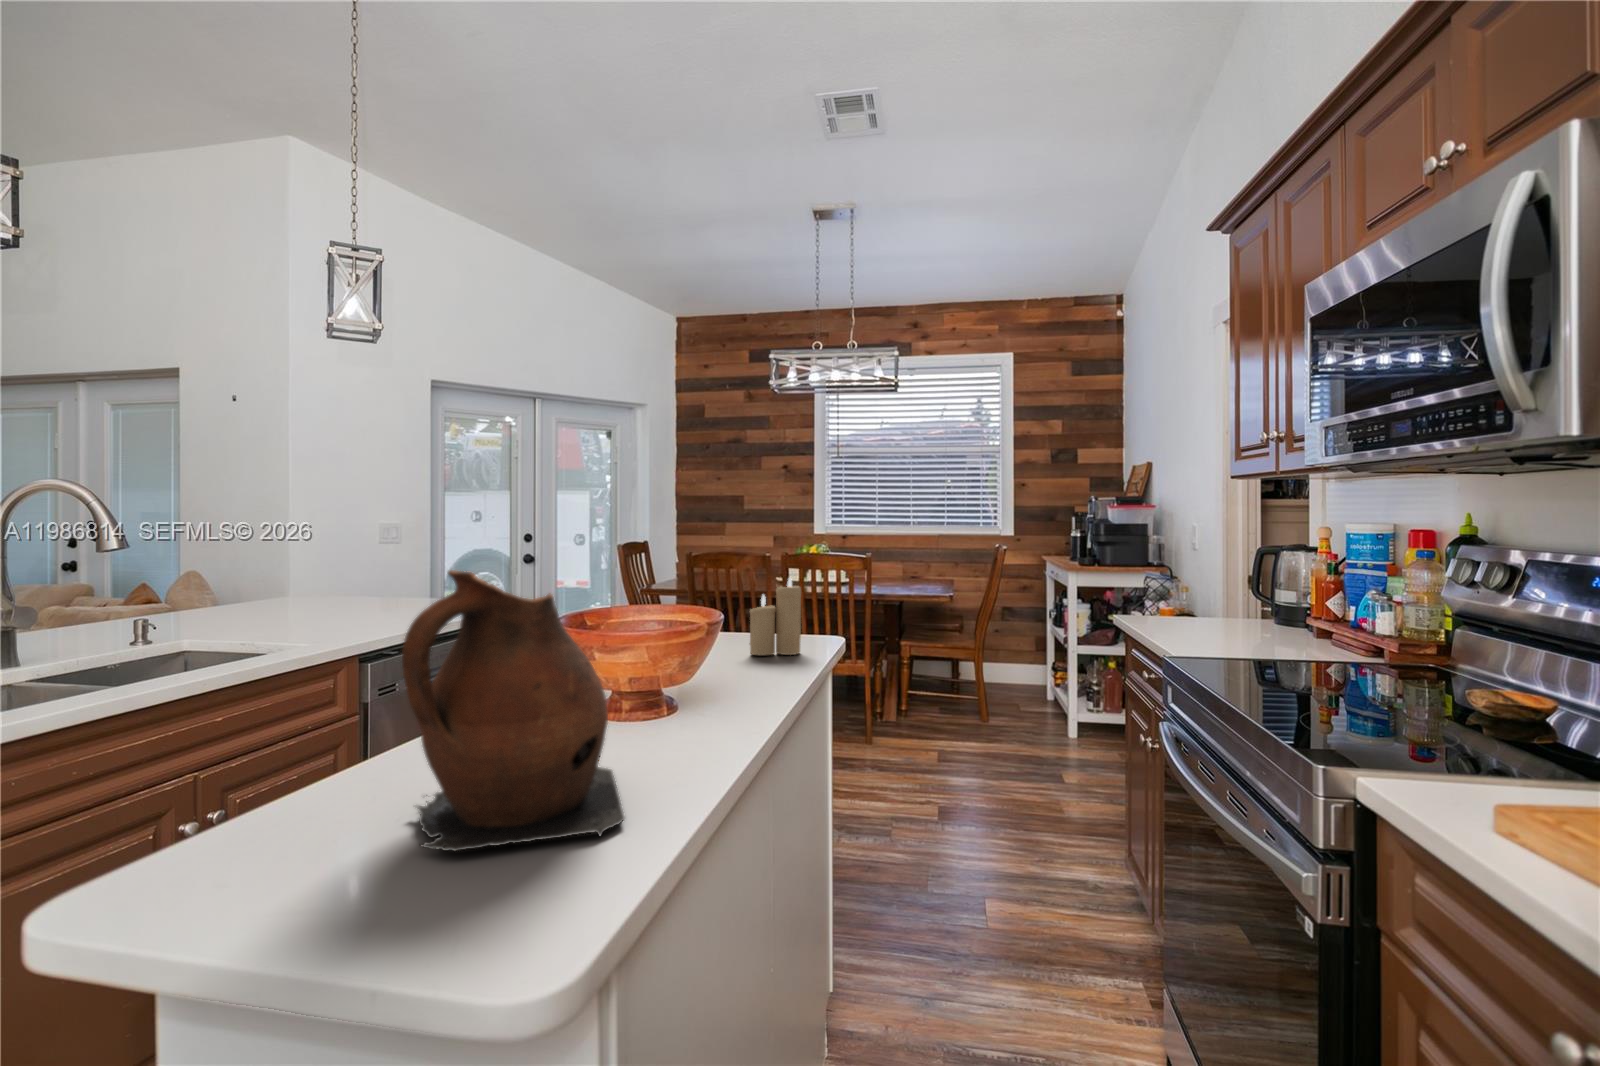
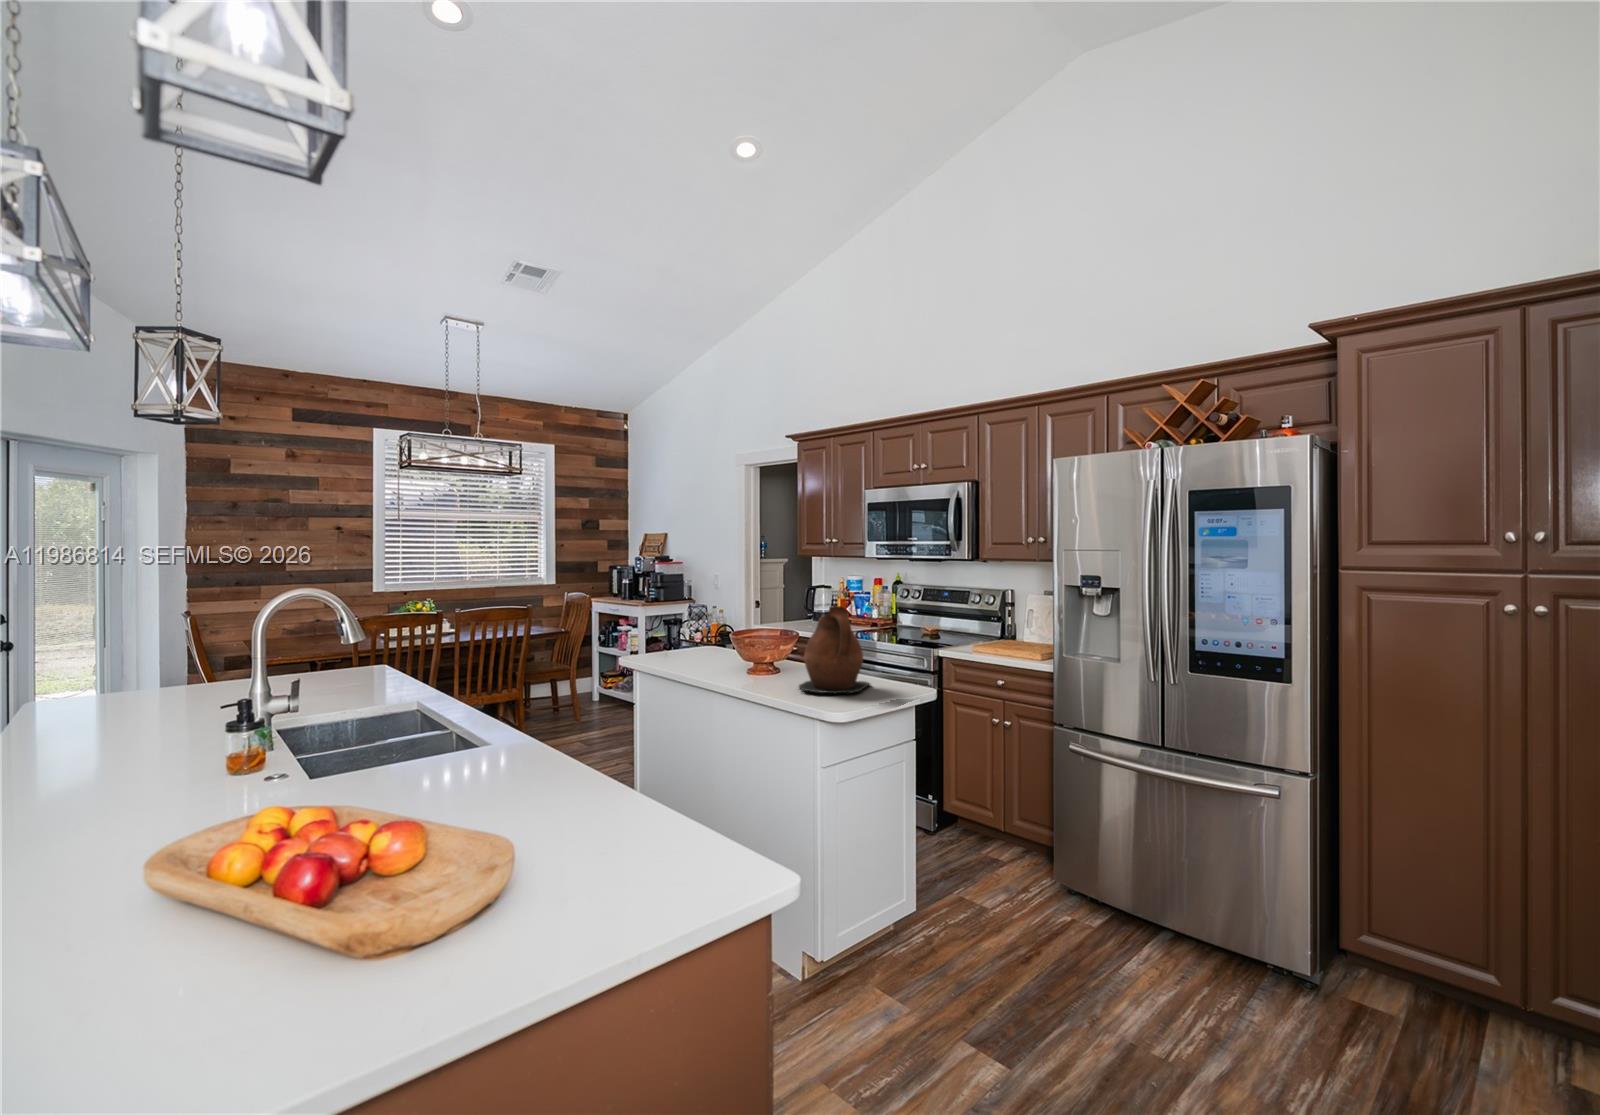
candle: present [749,578,801,655] -> none [691,612,714,655]

